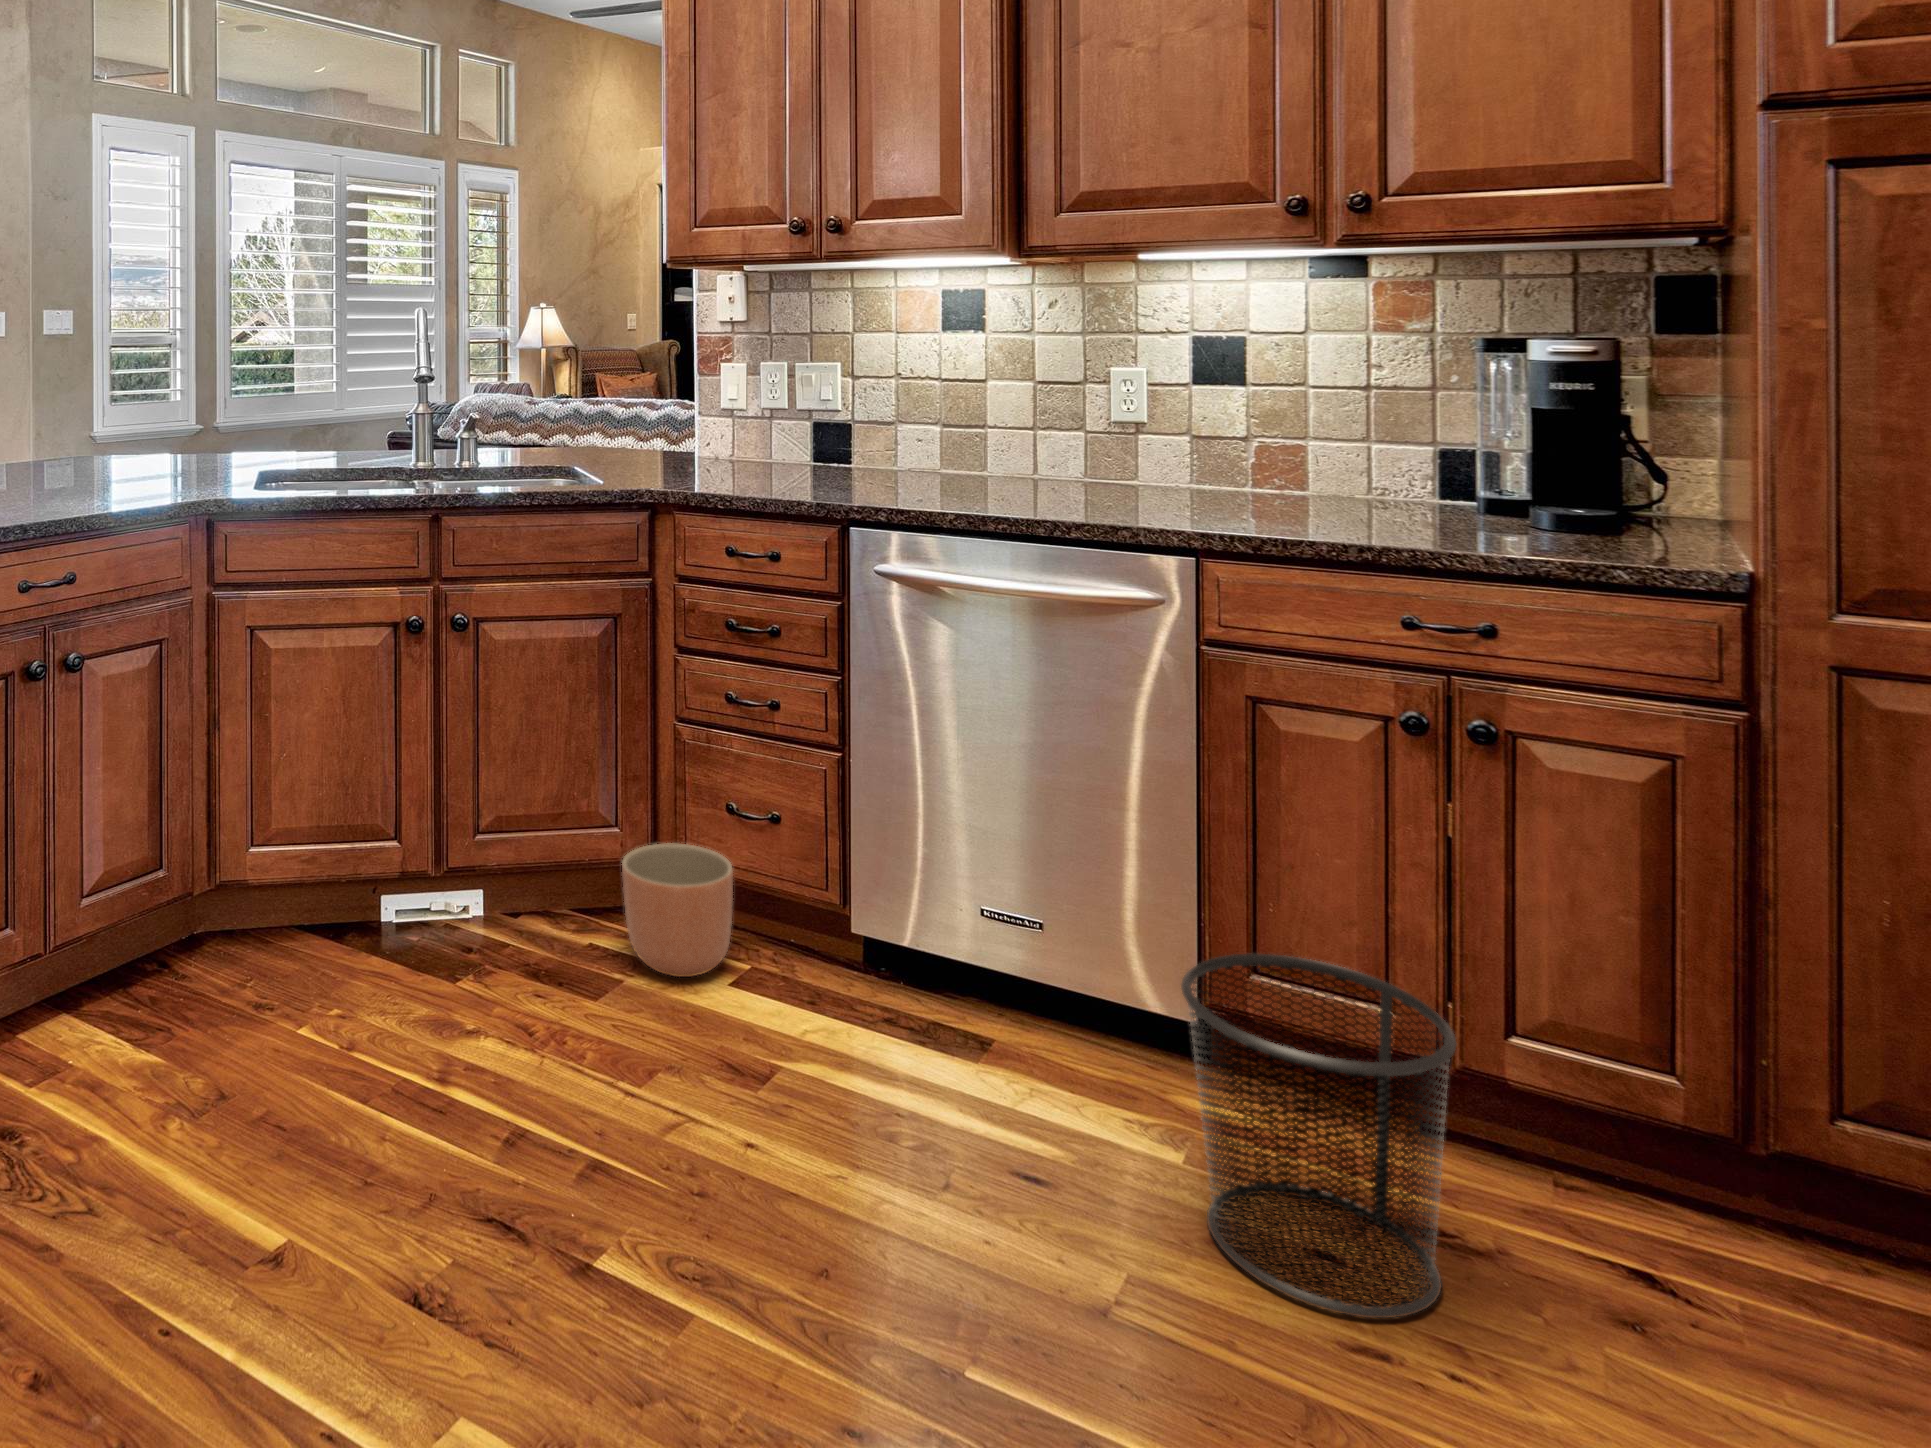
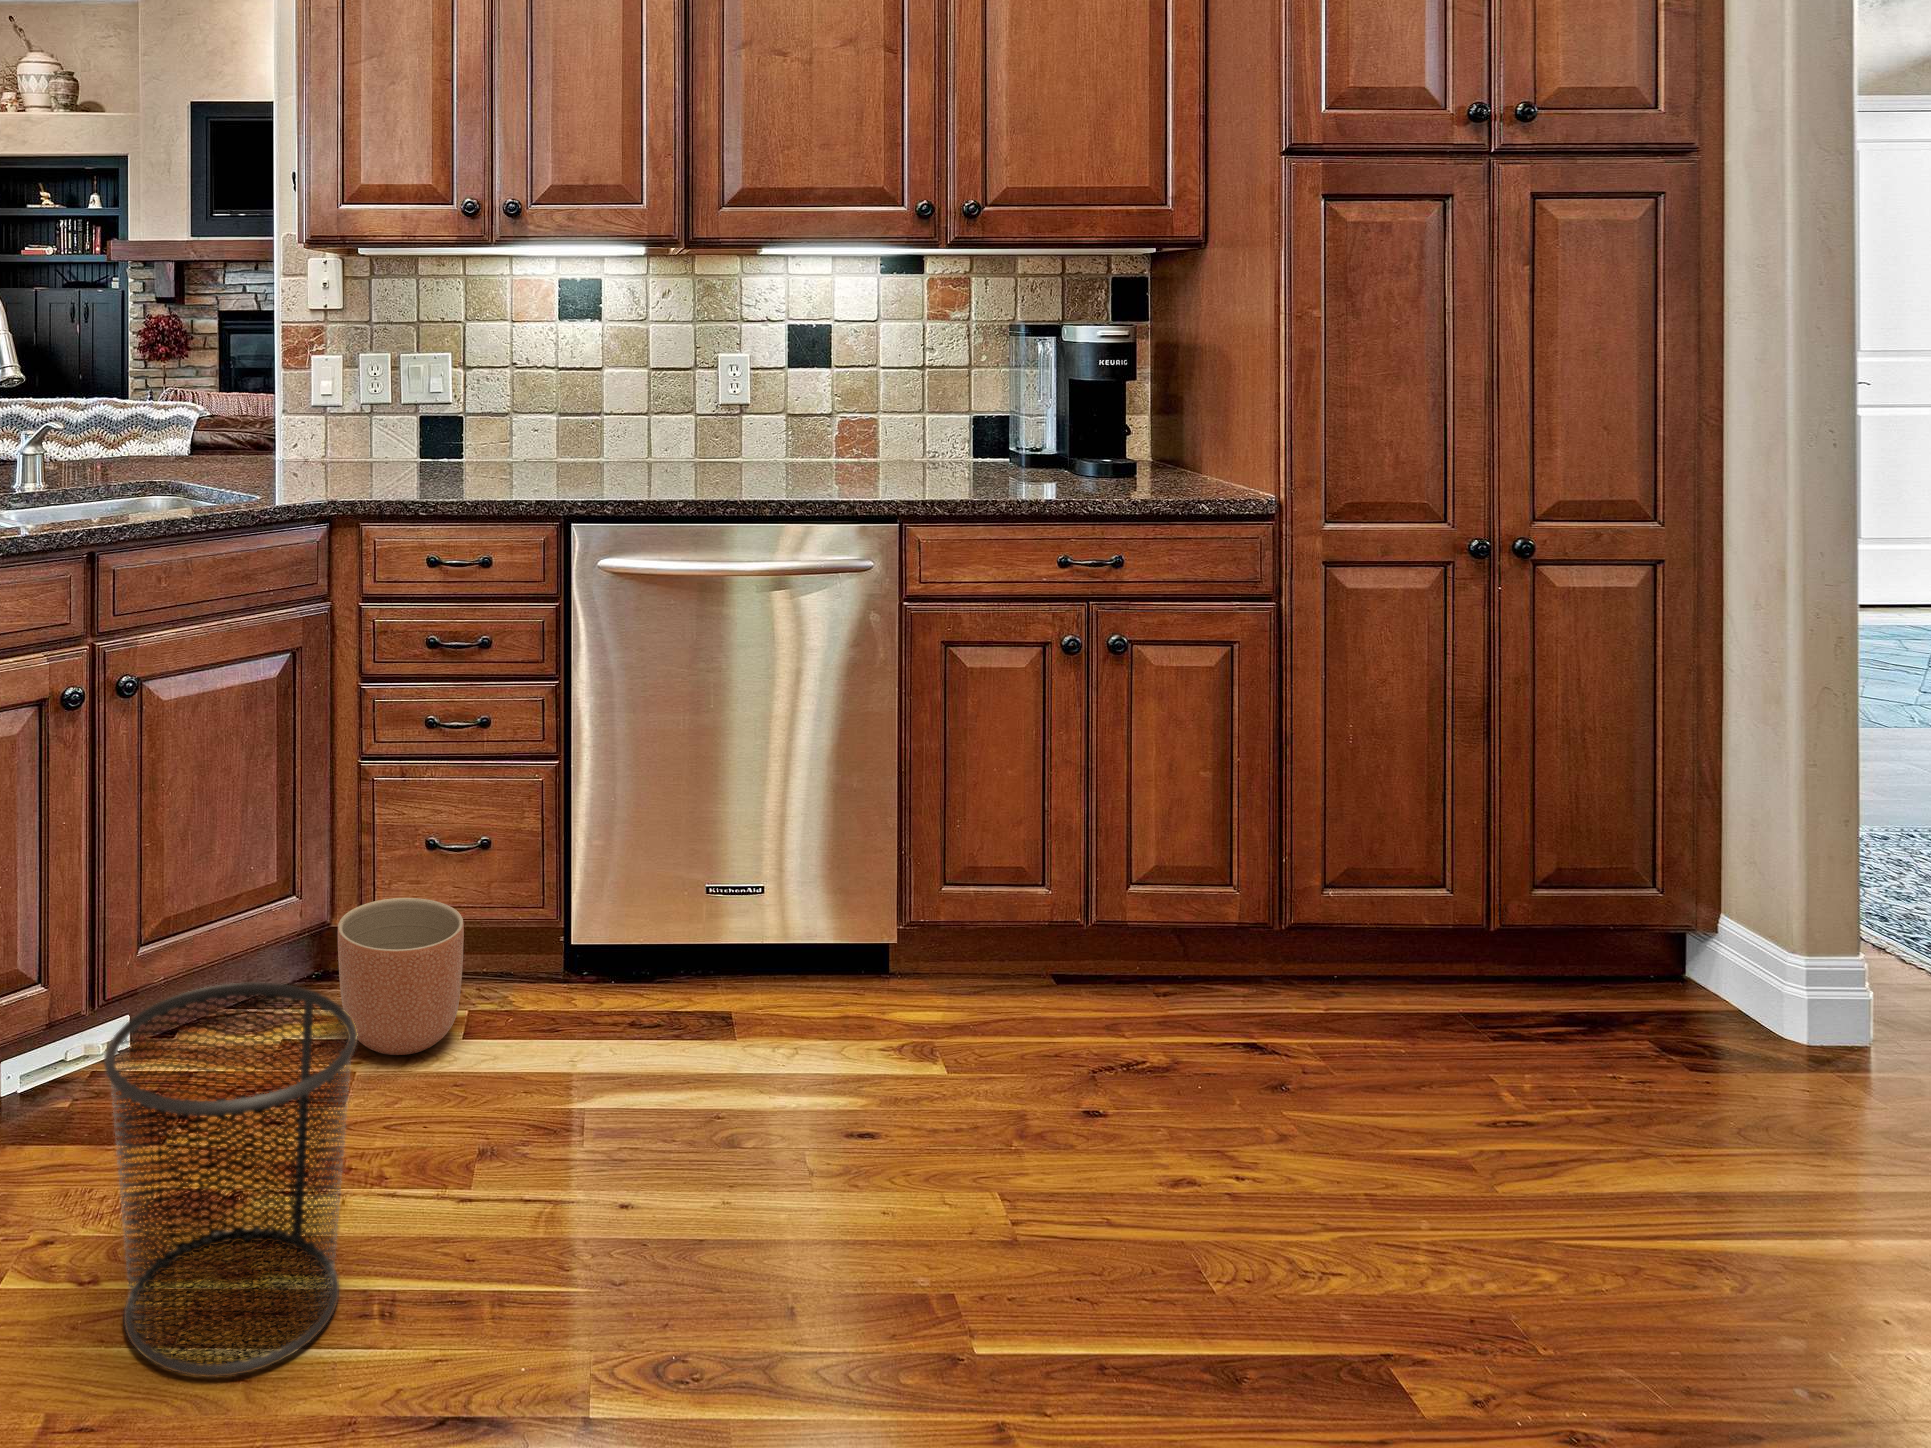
waste bin: present [1181,954,1456,1318] -> present [104,982,357,1377]

